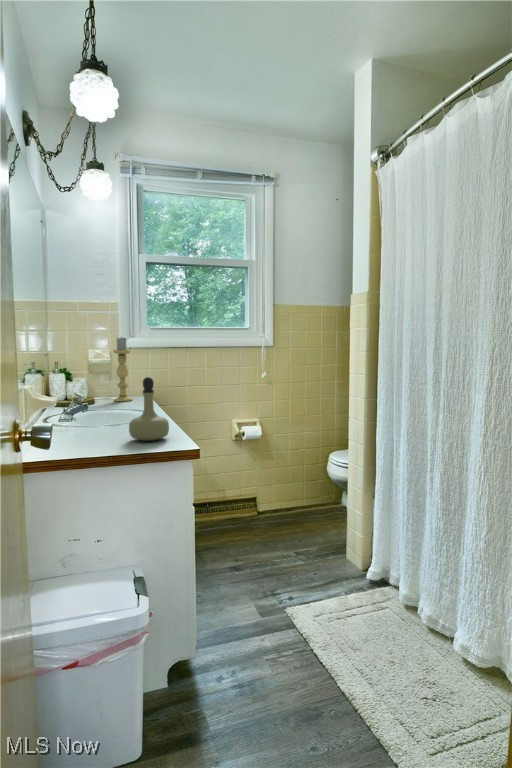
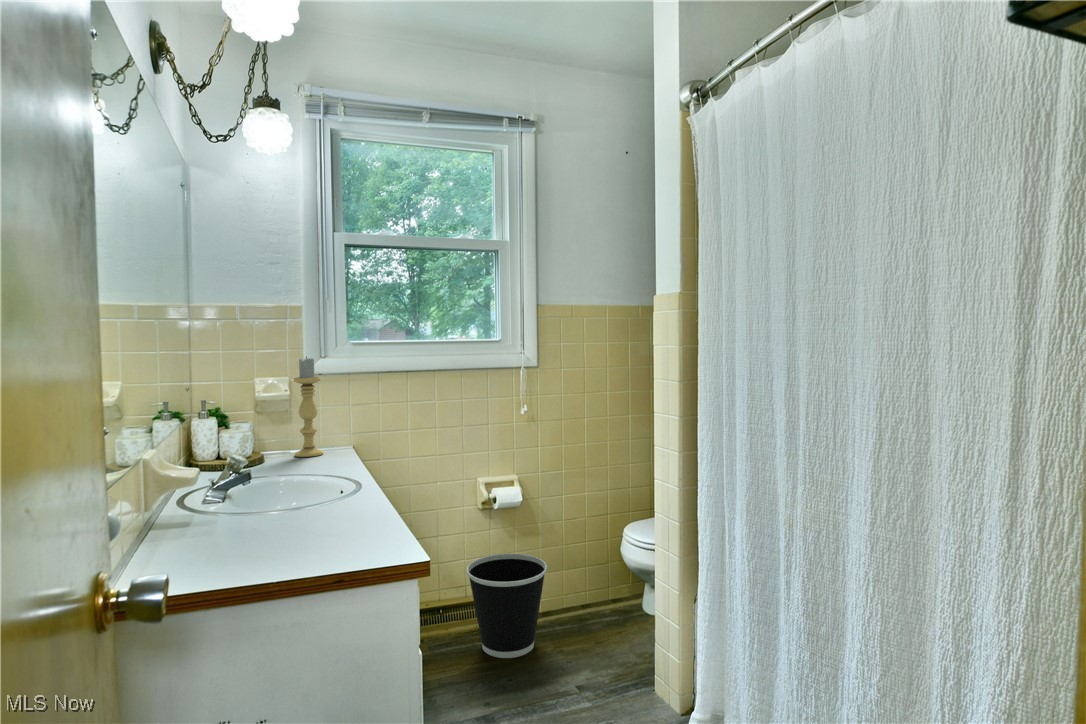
perfume bottle: present [129,377,169,441] -> none [313,441,380,547]
wastebasket: none [225,471,277,536] -> present [467,554,547,658]

